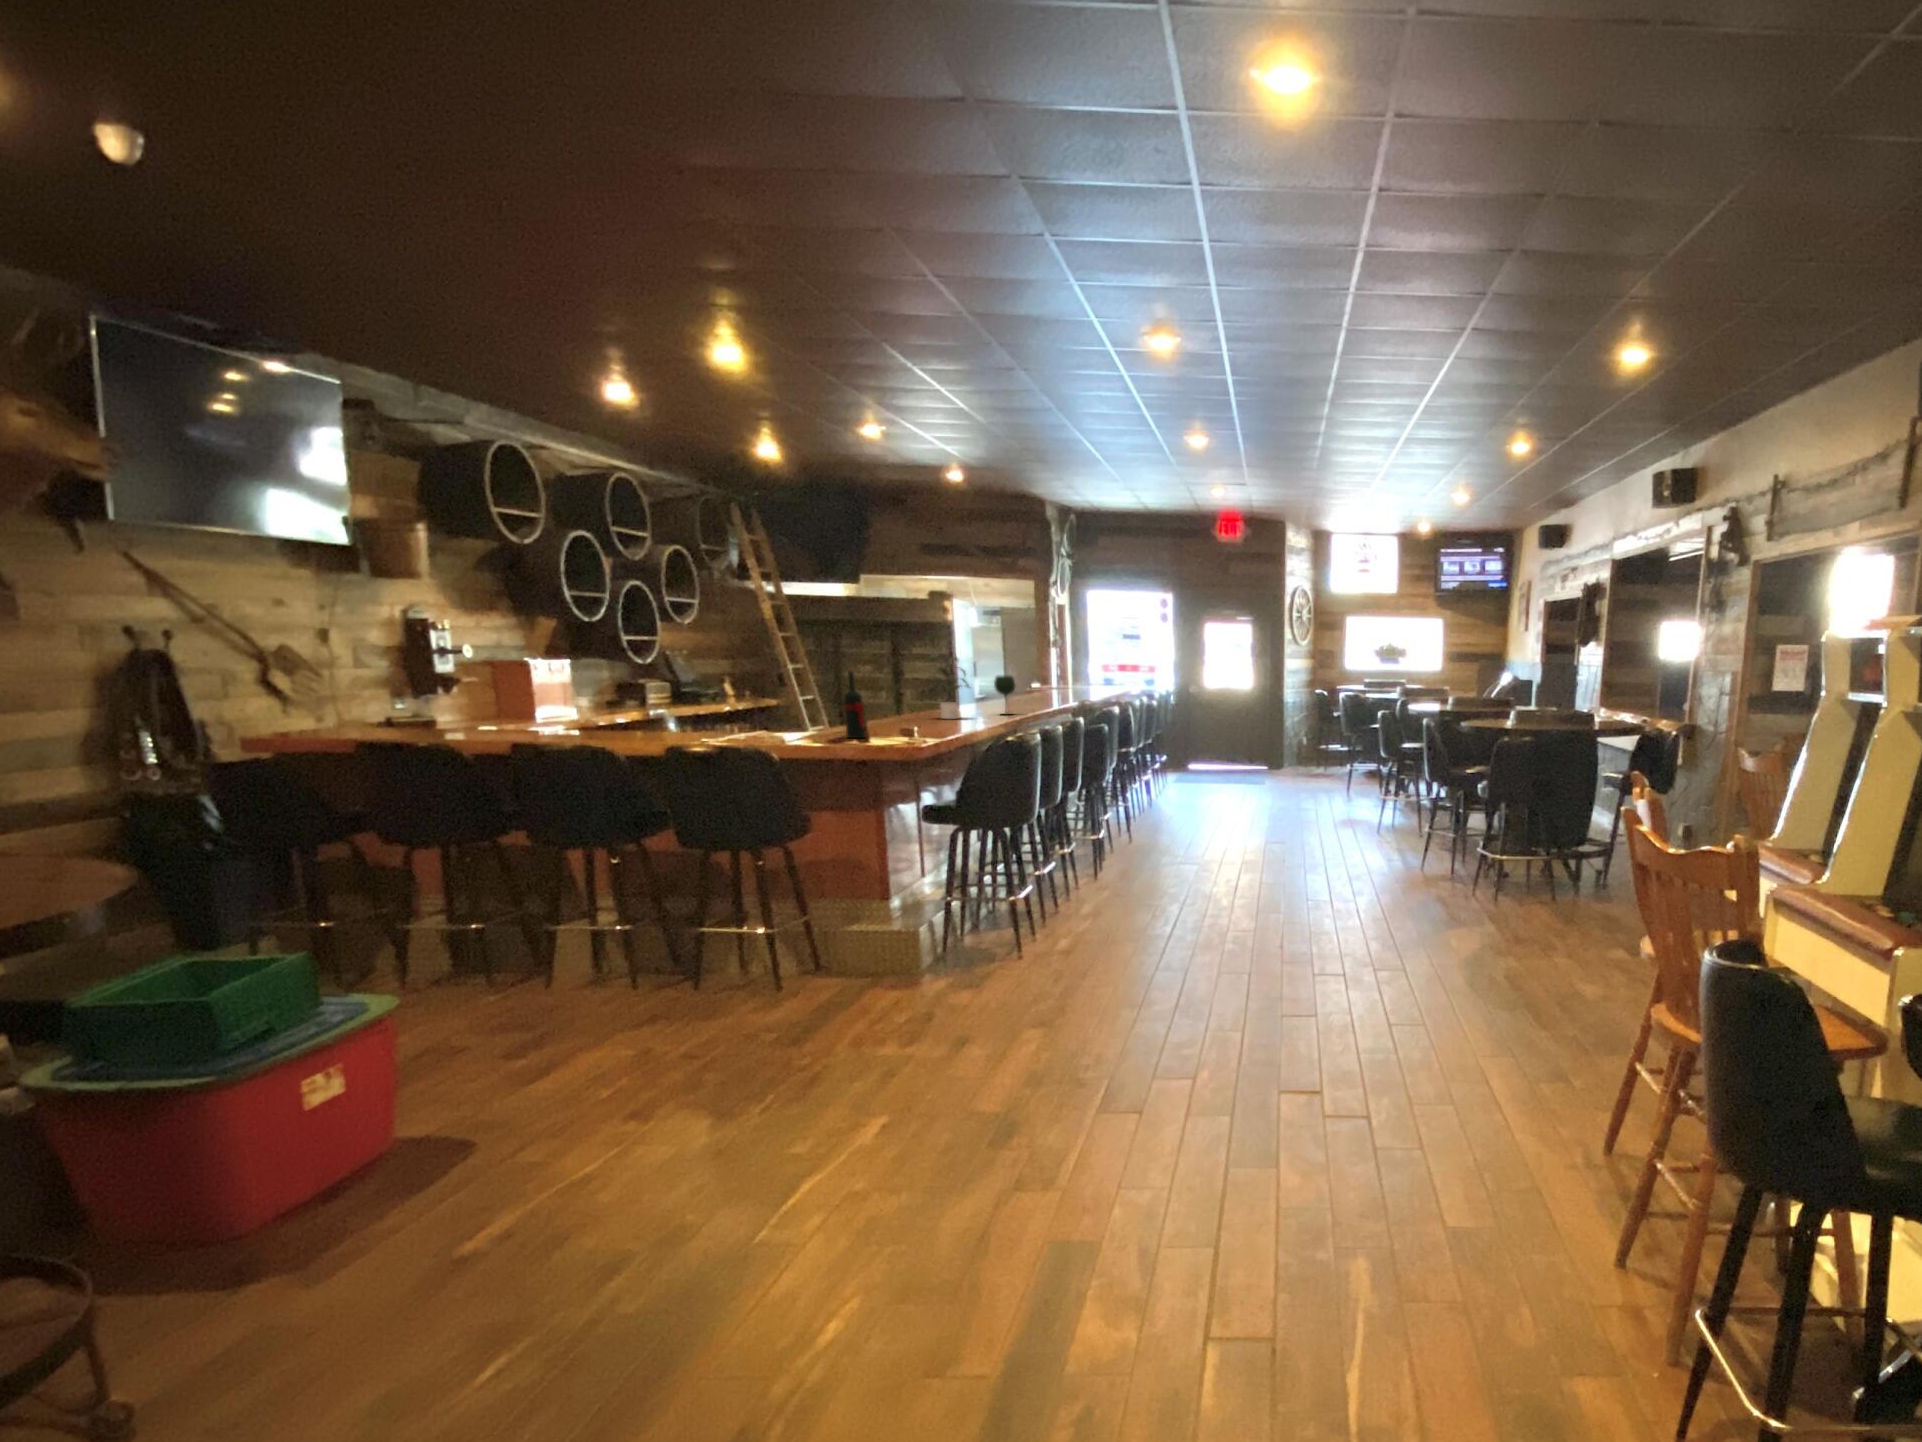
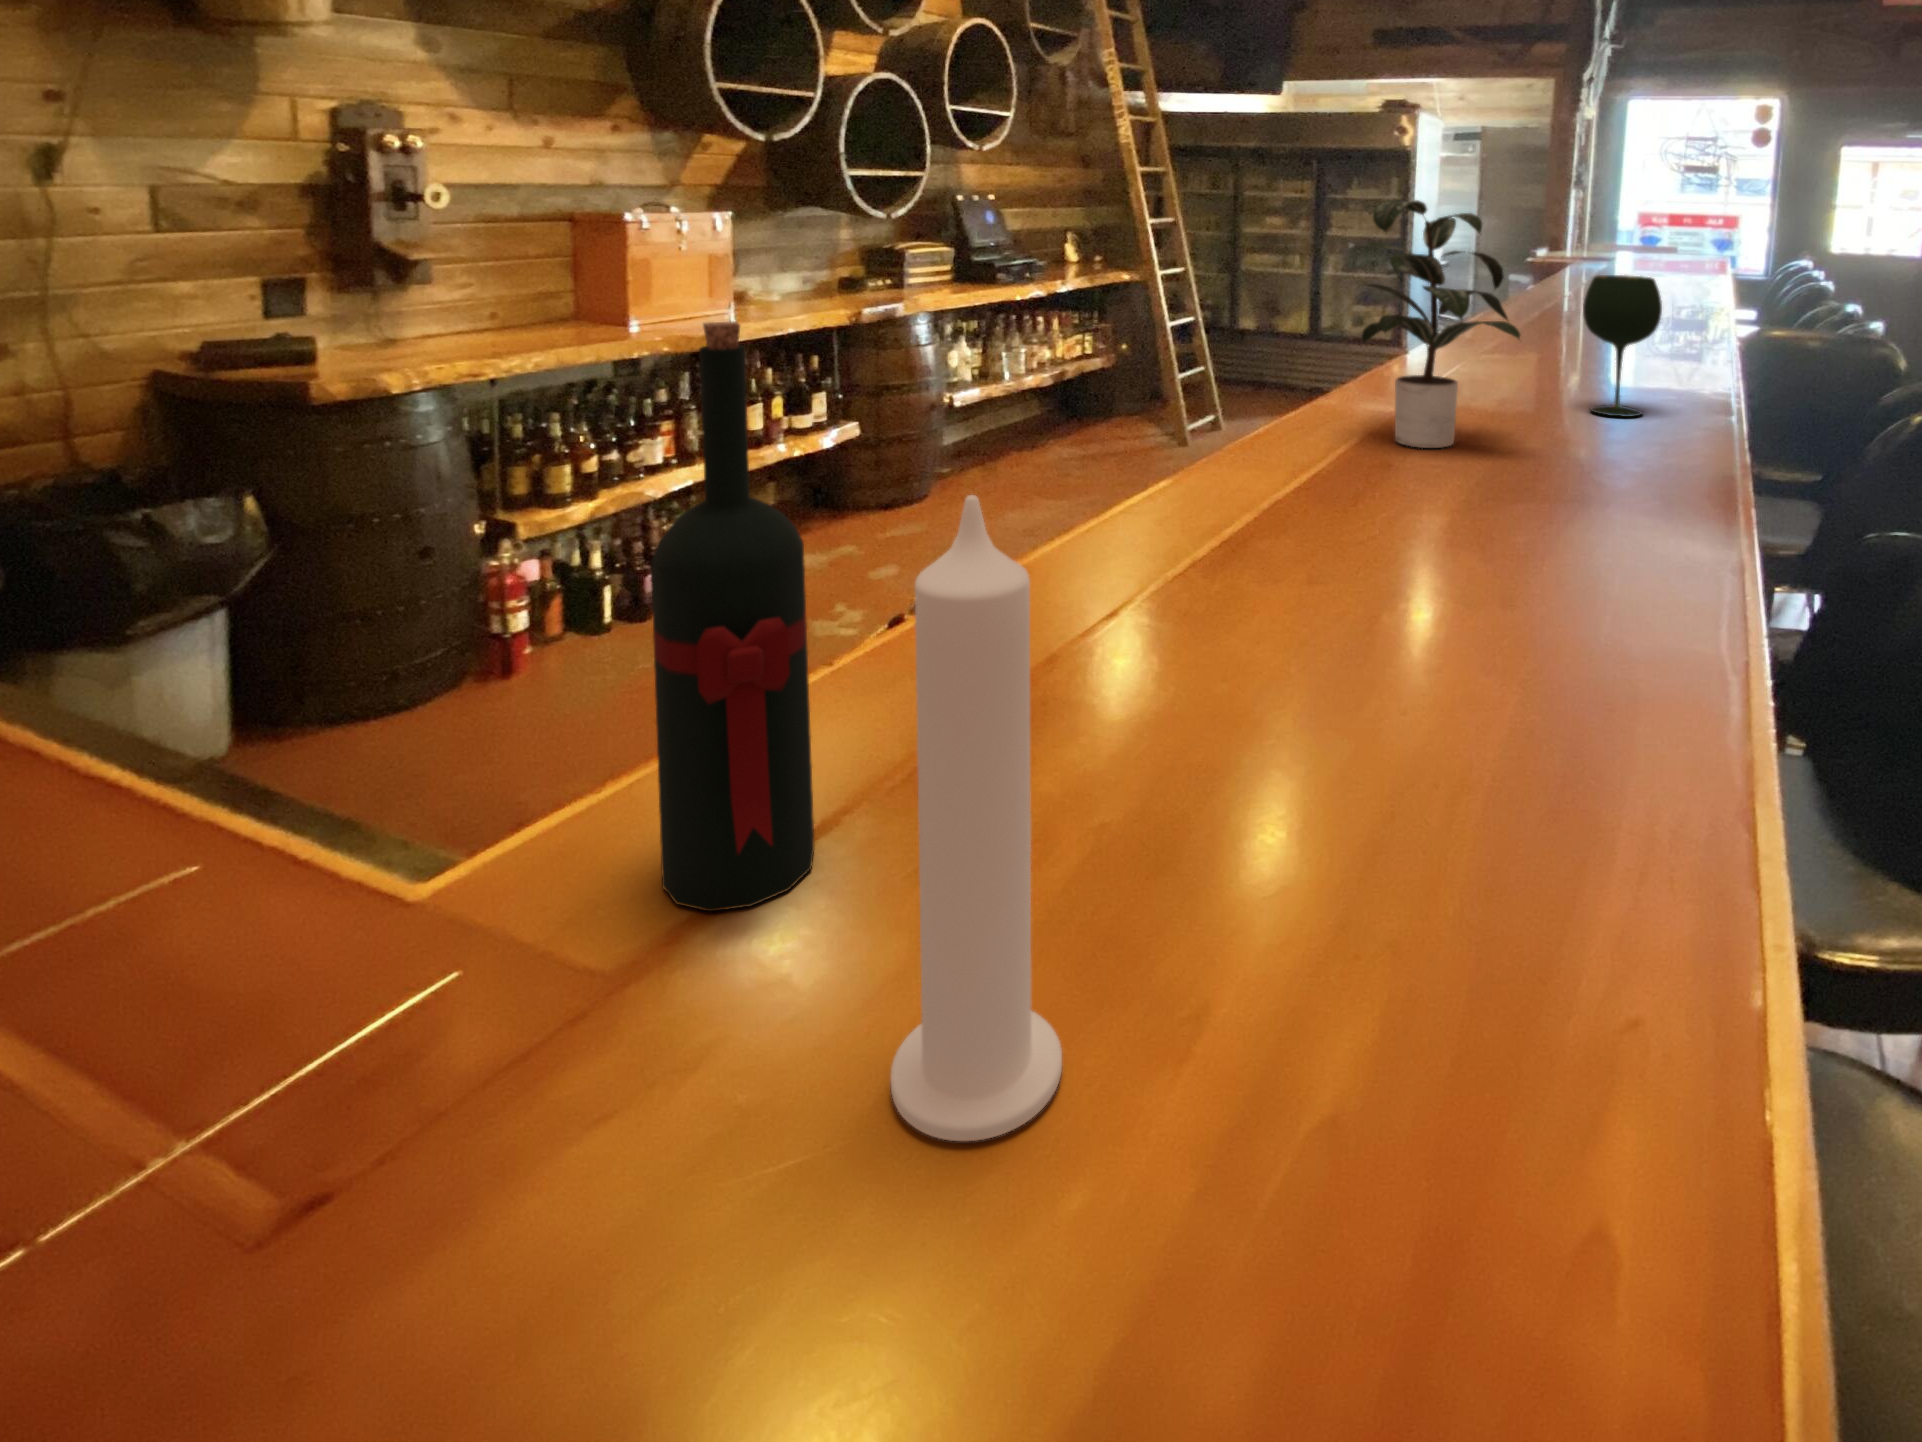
candle: none [889,681,906,739] -> present [891,495,1062,1141]

